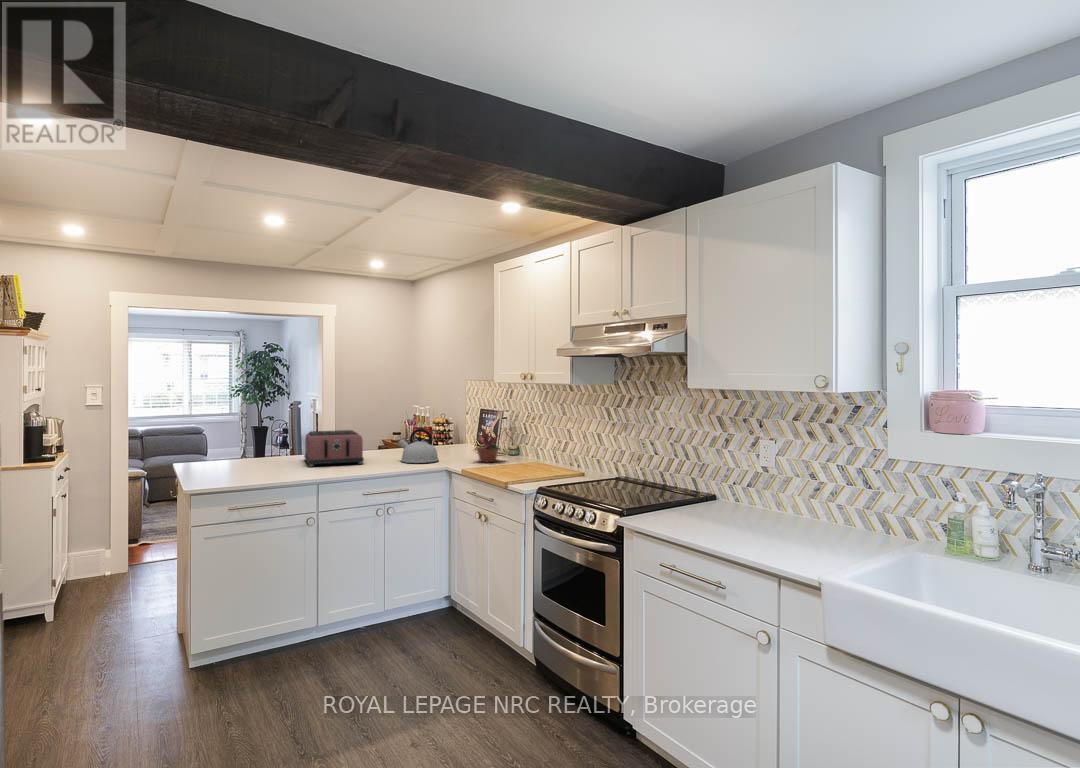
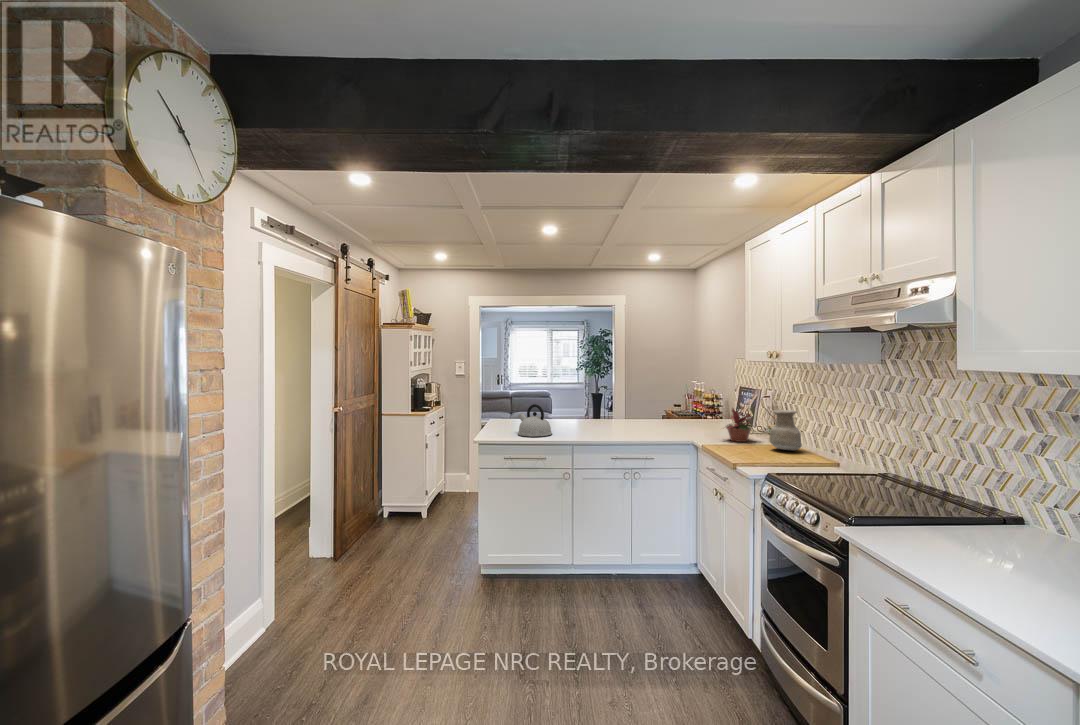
kettle: present [398,428,439,463] -> present [518,404,552,437]
vase: none [520,429,548,466] -> present [769,410,802,451]
toaster: present [304,430,364,467] -> none [573,403,619,434]

